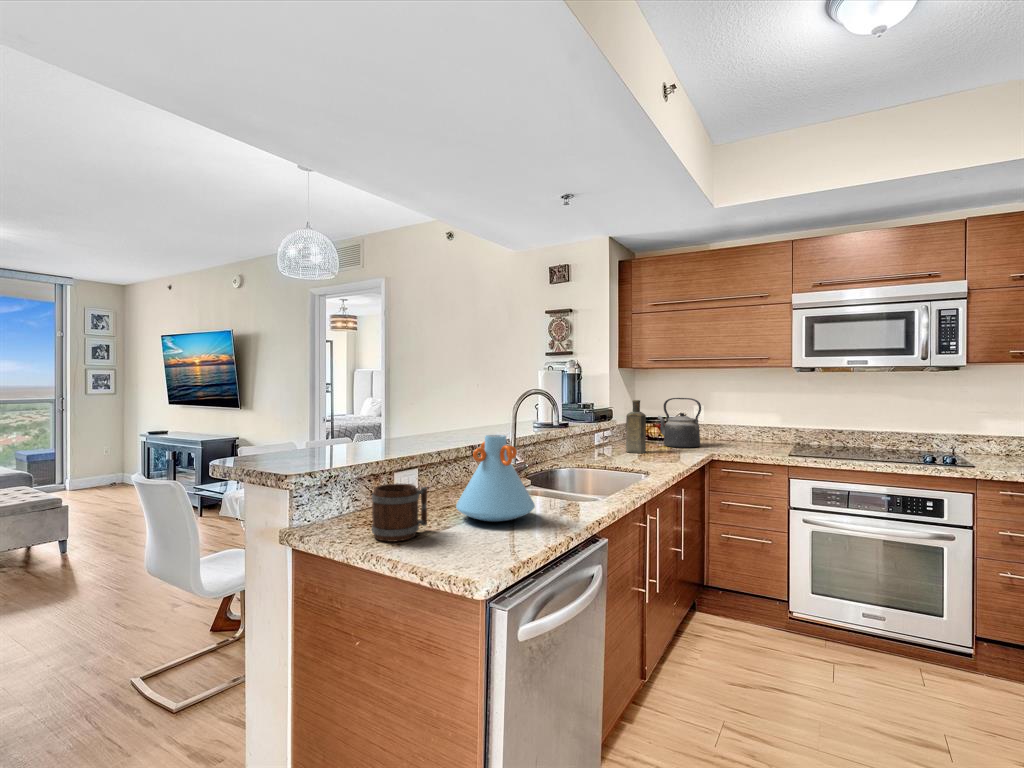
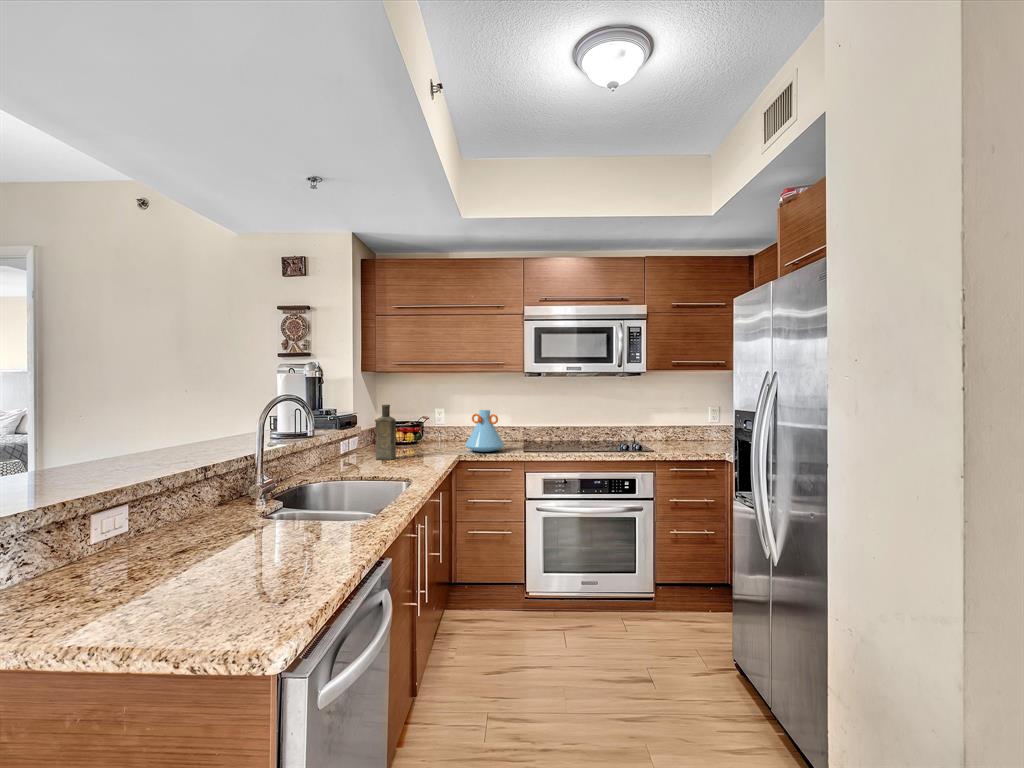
kettle: present [658,398,701,448] -> none [403,401,446,451]
vase: present [456,435,535,522] -> present [465,410,504,452]
mug: present [372,484,427,542] -> none [71,532,163,620]

